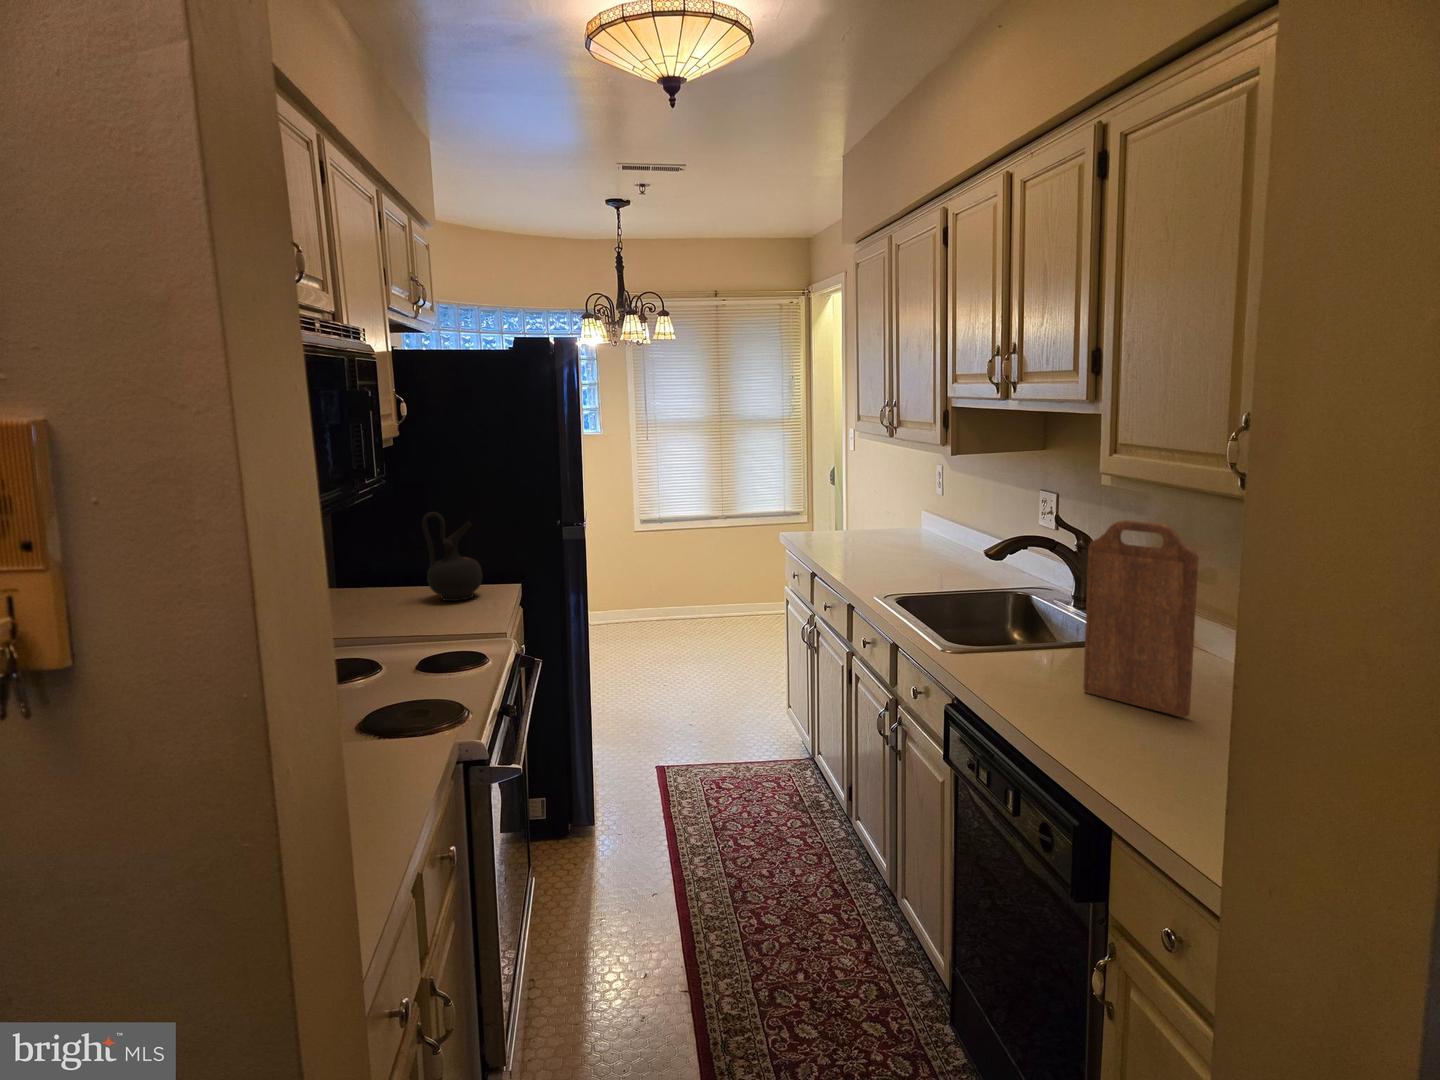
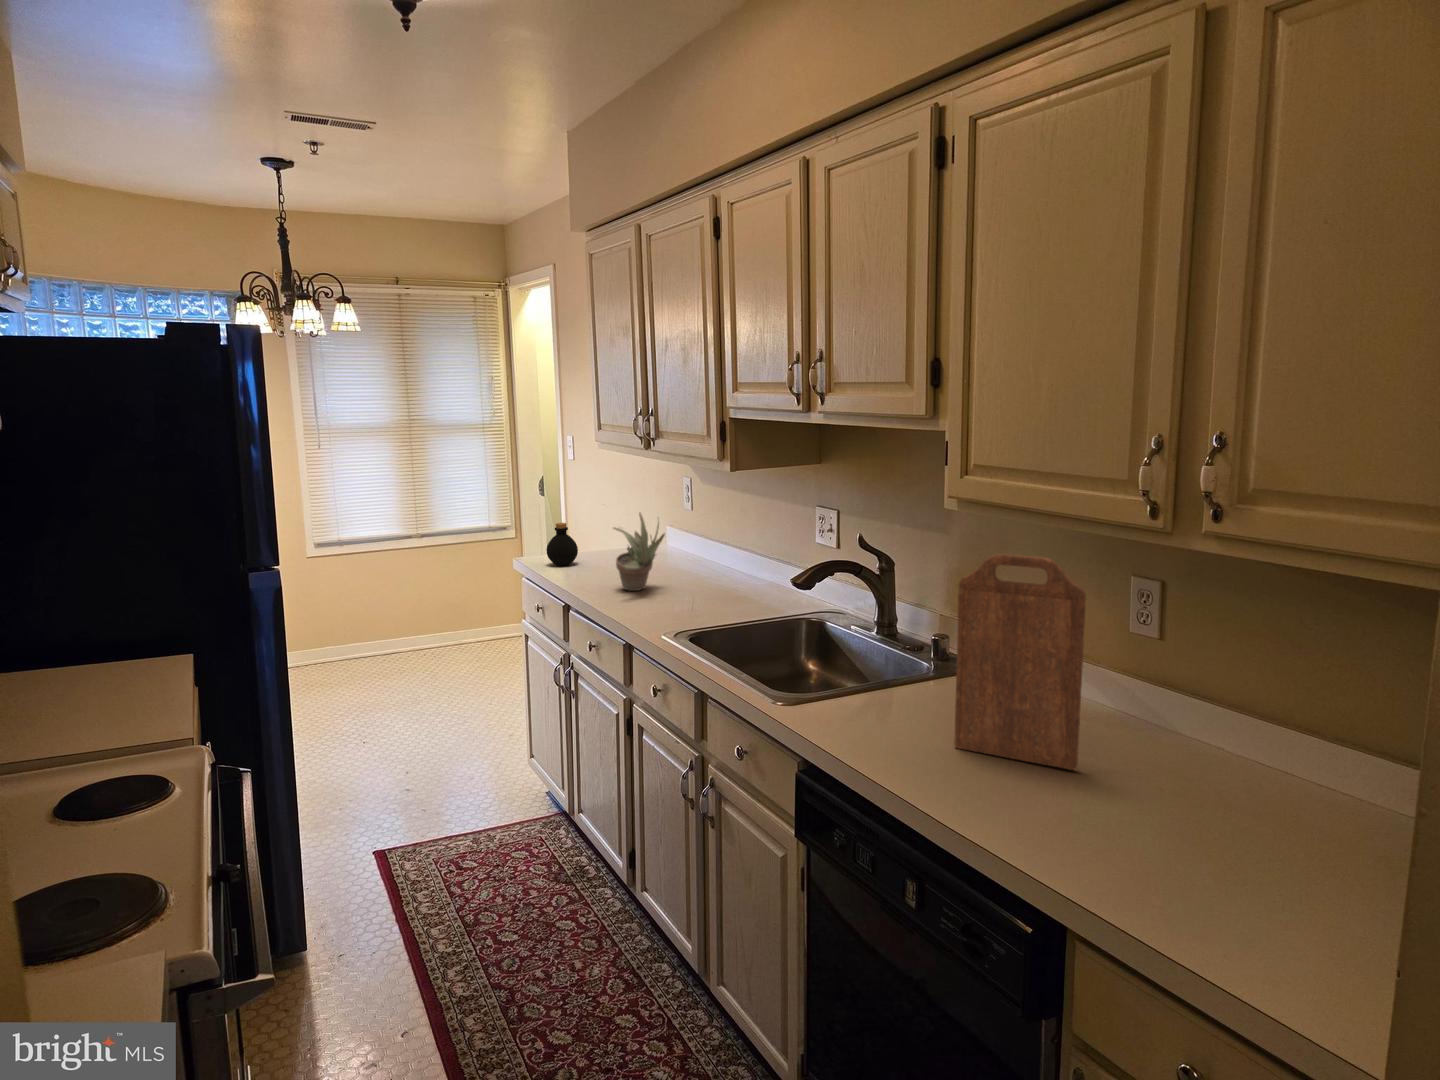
succulent plant: none [856,492,901,562] -> present [613,513,665,591]
bottle: none [808,503,835,540] -> present [547,523,578,566]
ceramic jug: present [422,512,482,601] -> none [28,567,130,690]

